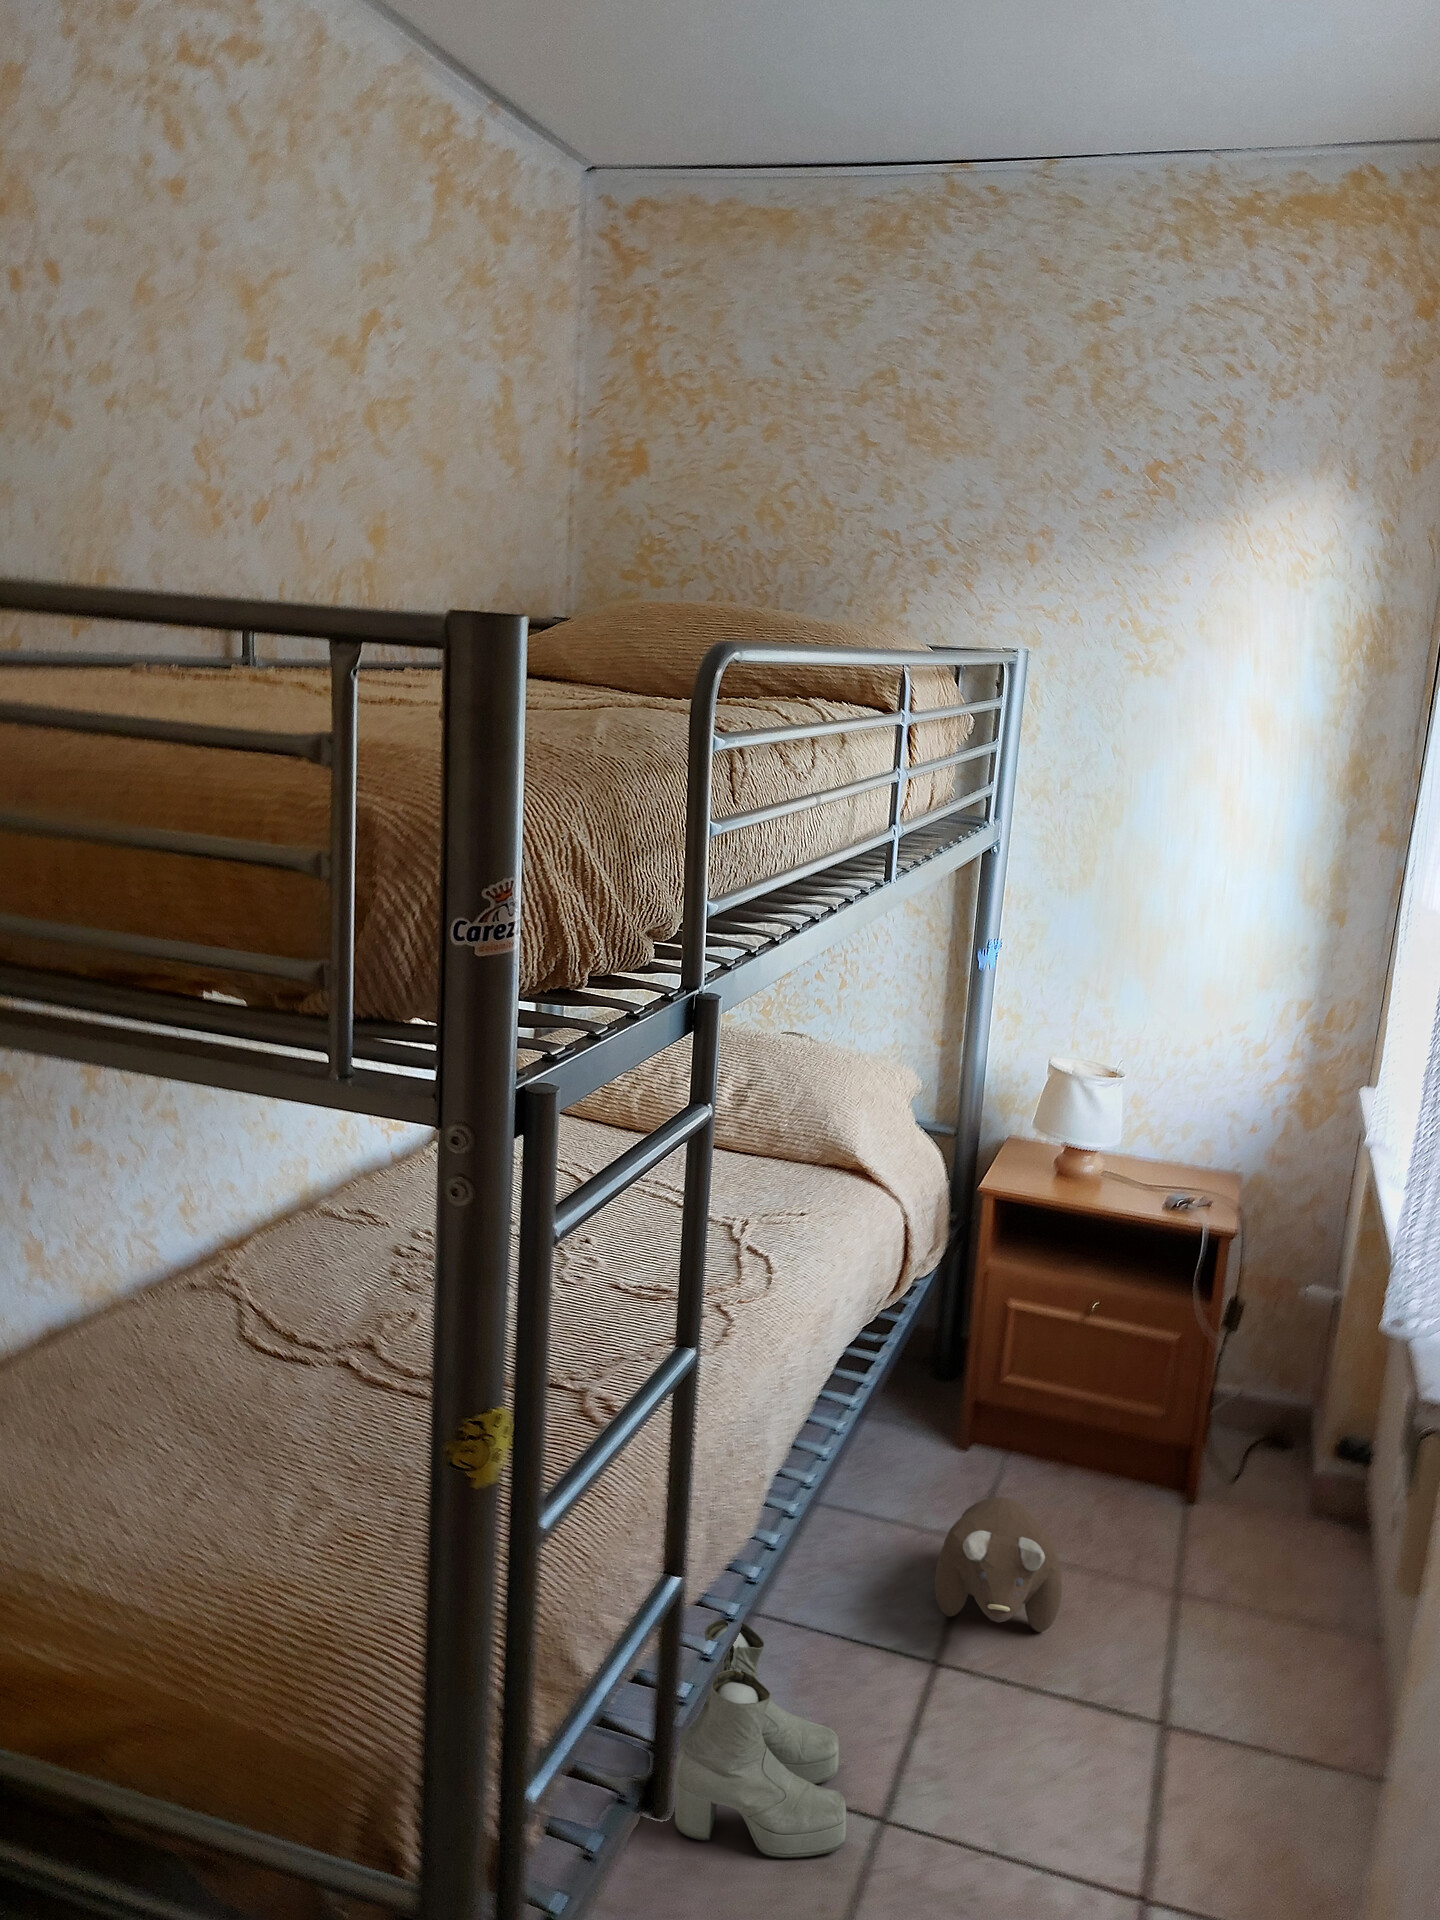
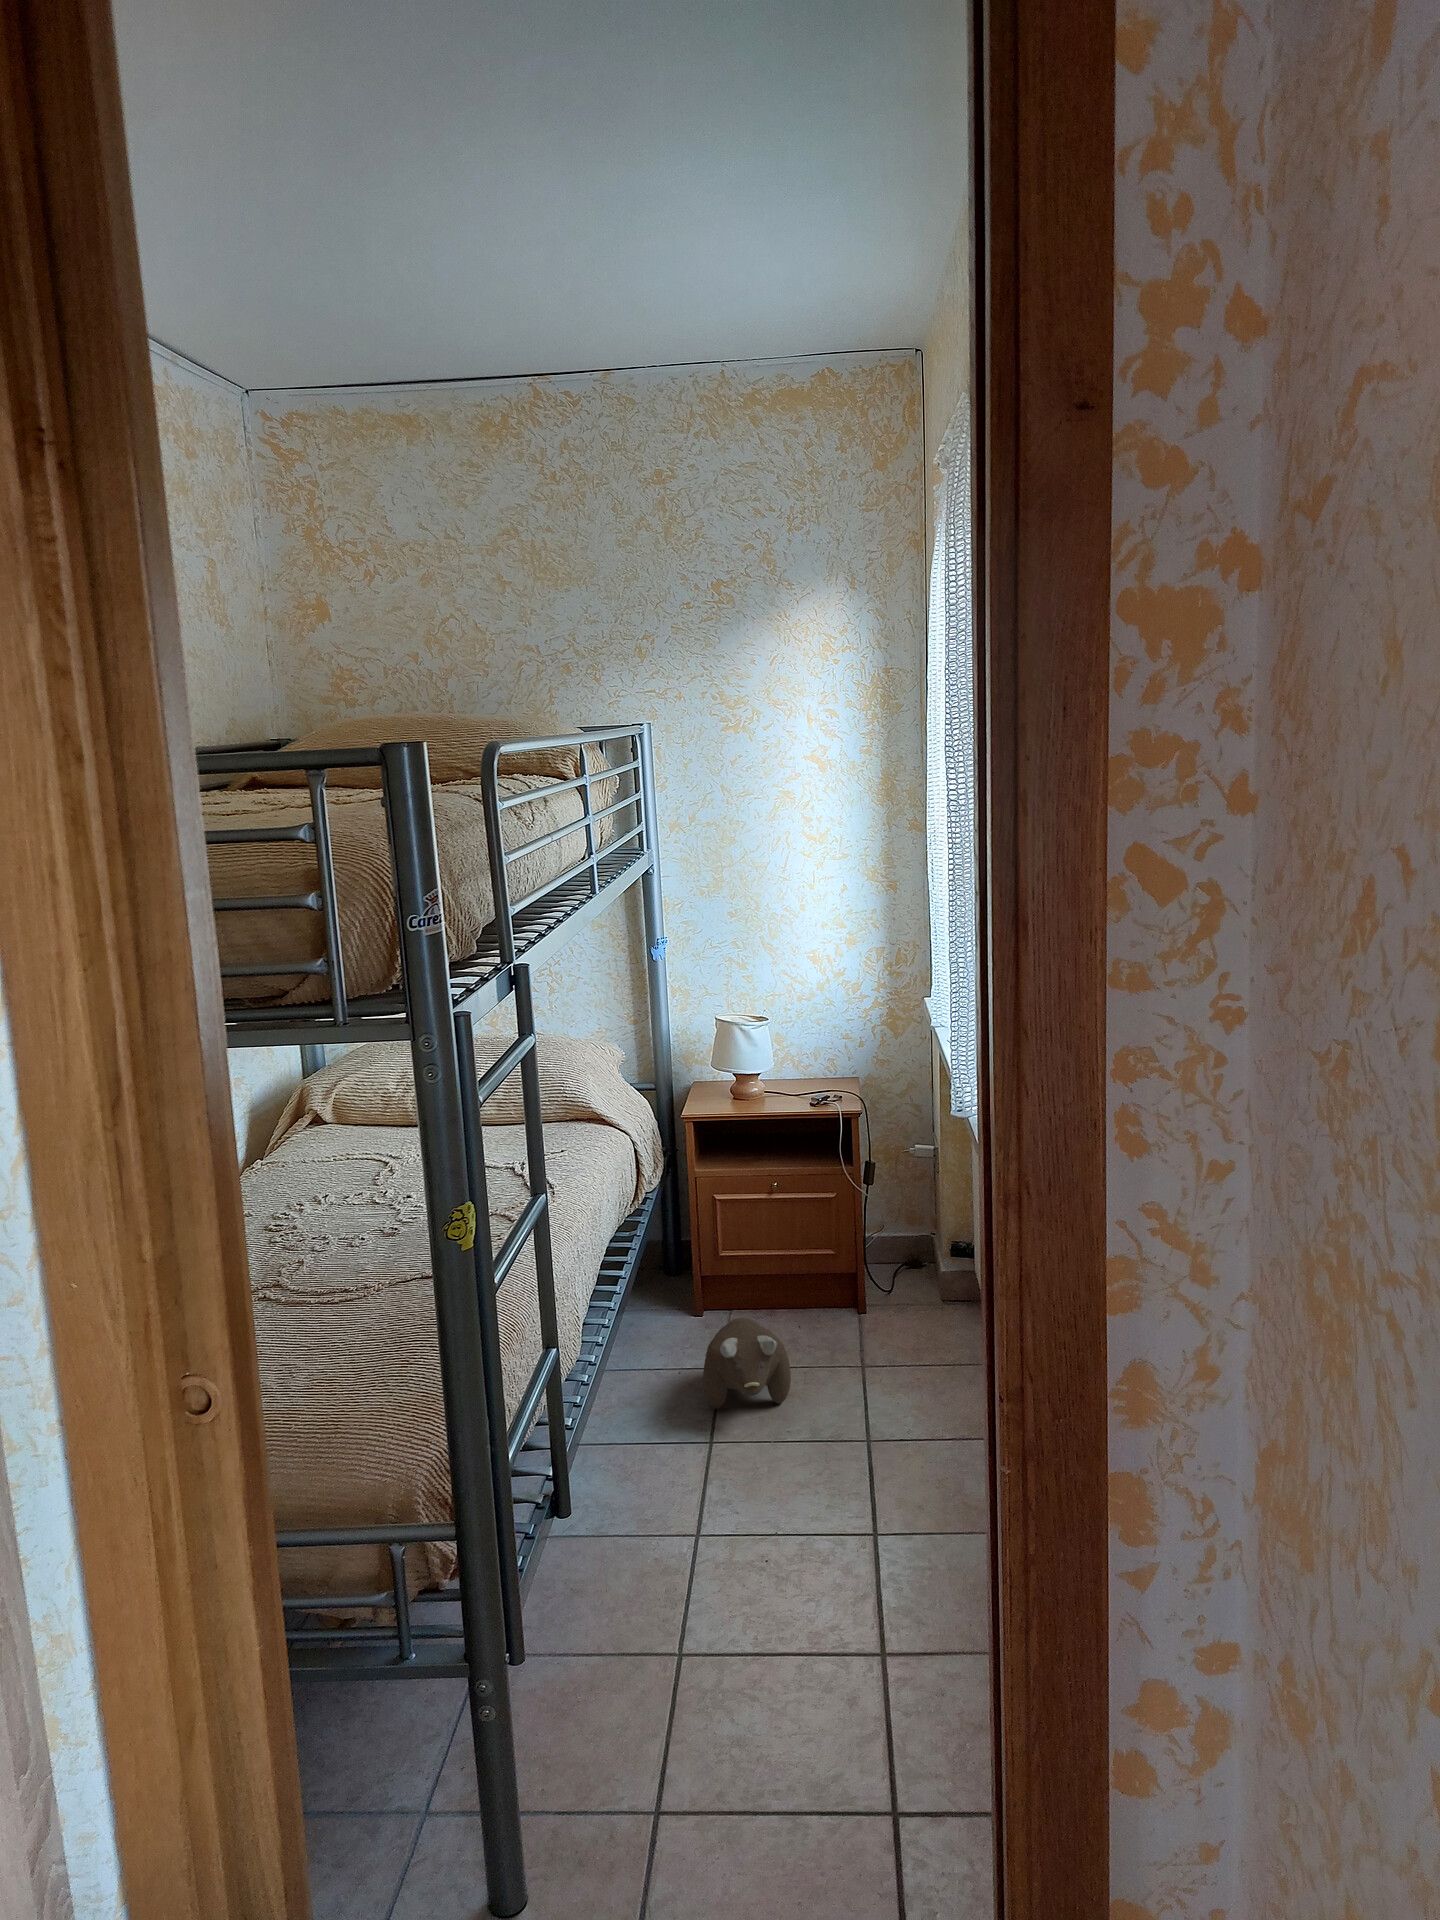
boots: present [675,1619,846,1858] -> none [547,1420,682,1570]

